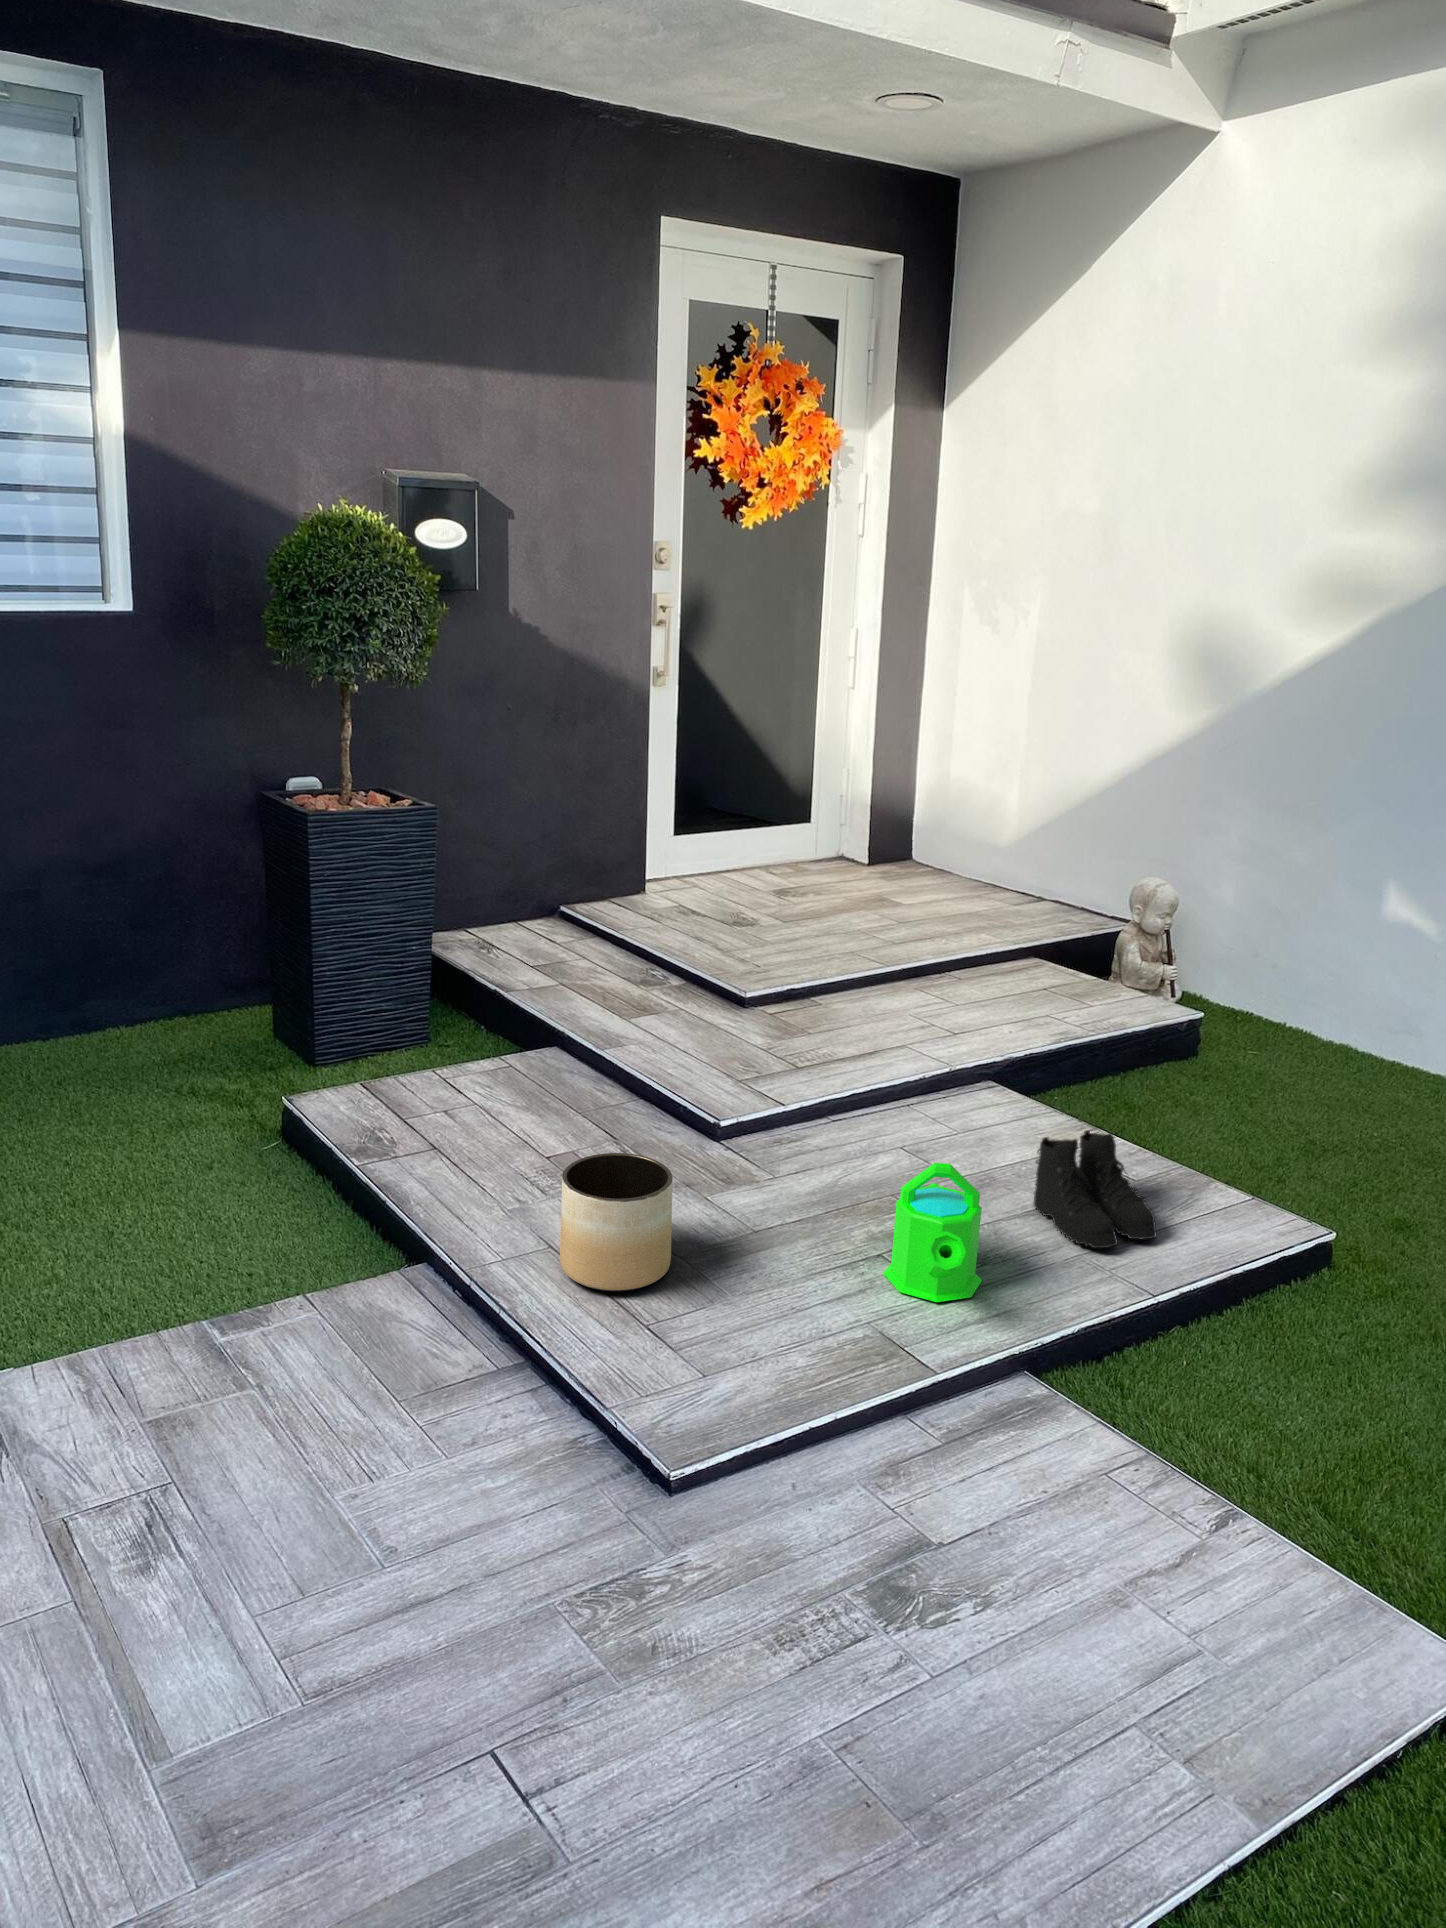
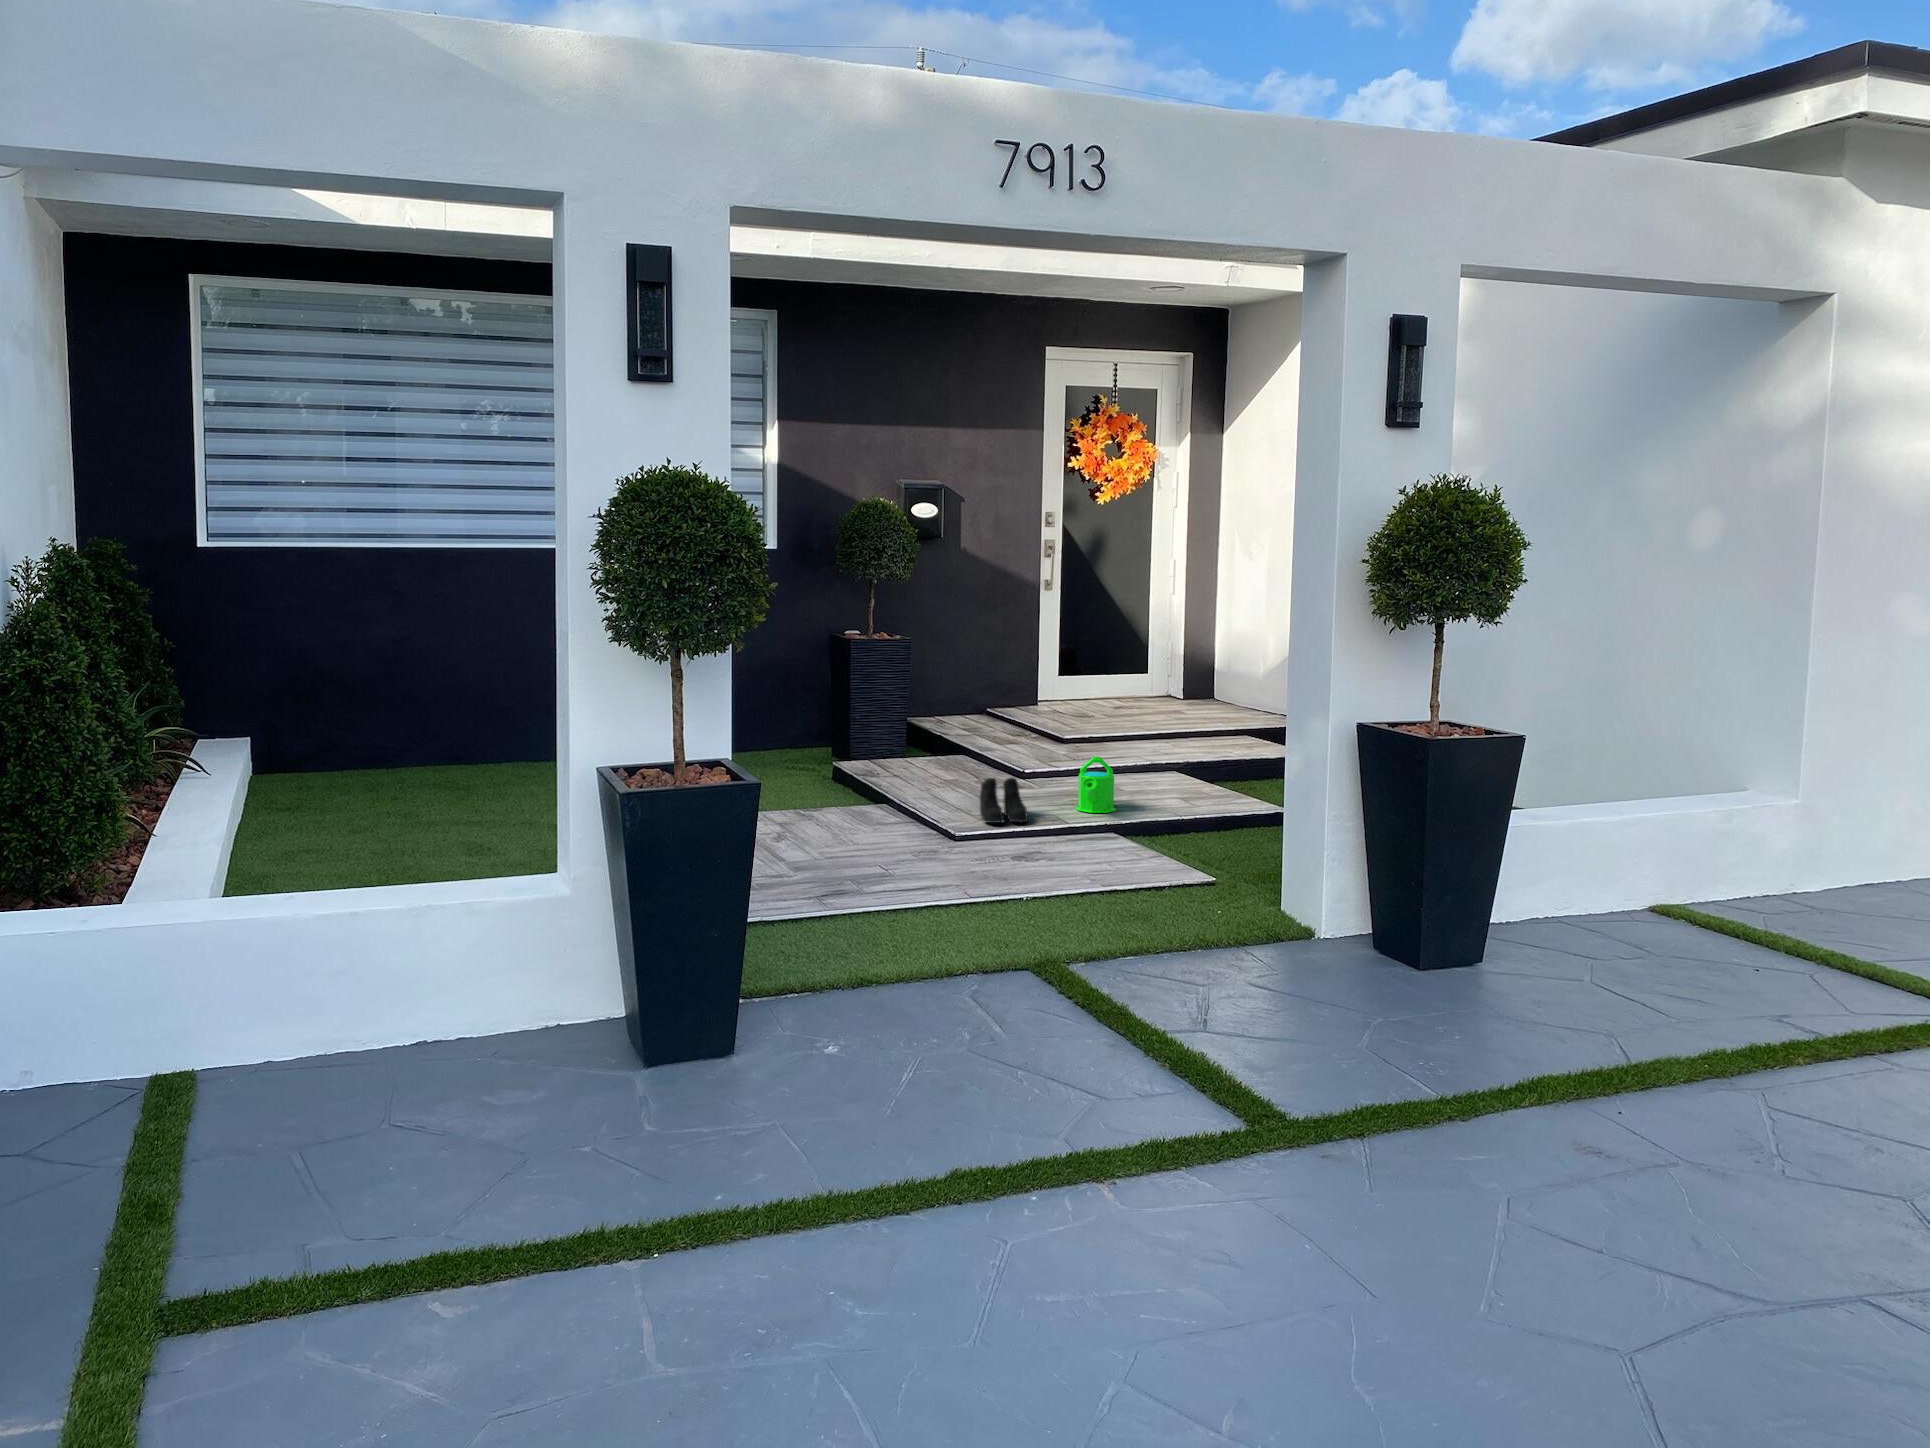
boots: present [1034,1130,1156,1248] -> present [980,778,1028,823]
planter: present [560,1153,673,1291] -> none [940,757,986,805]

